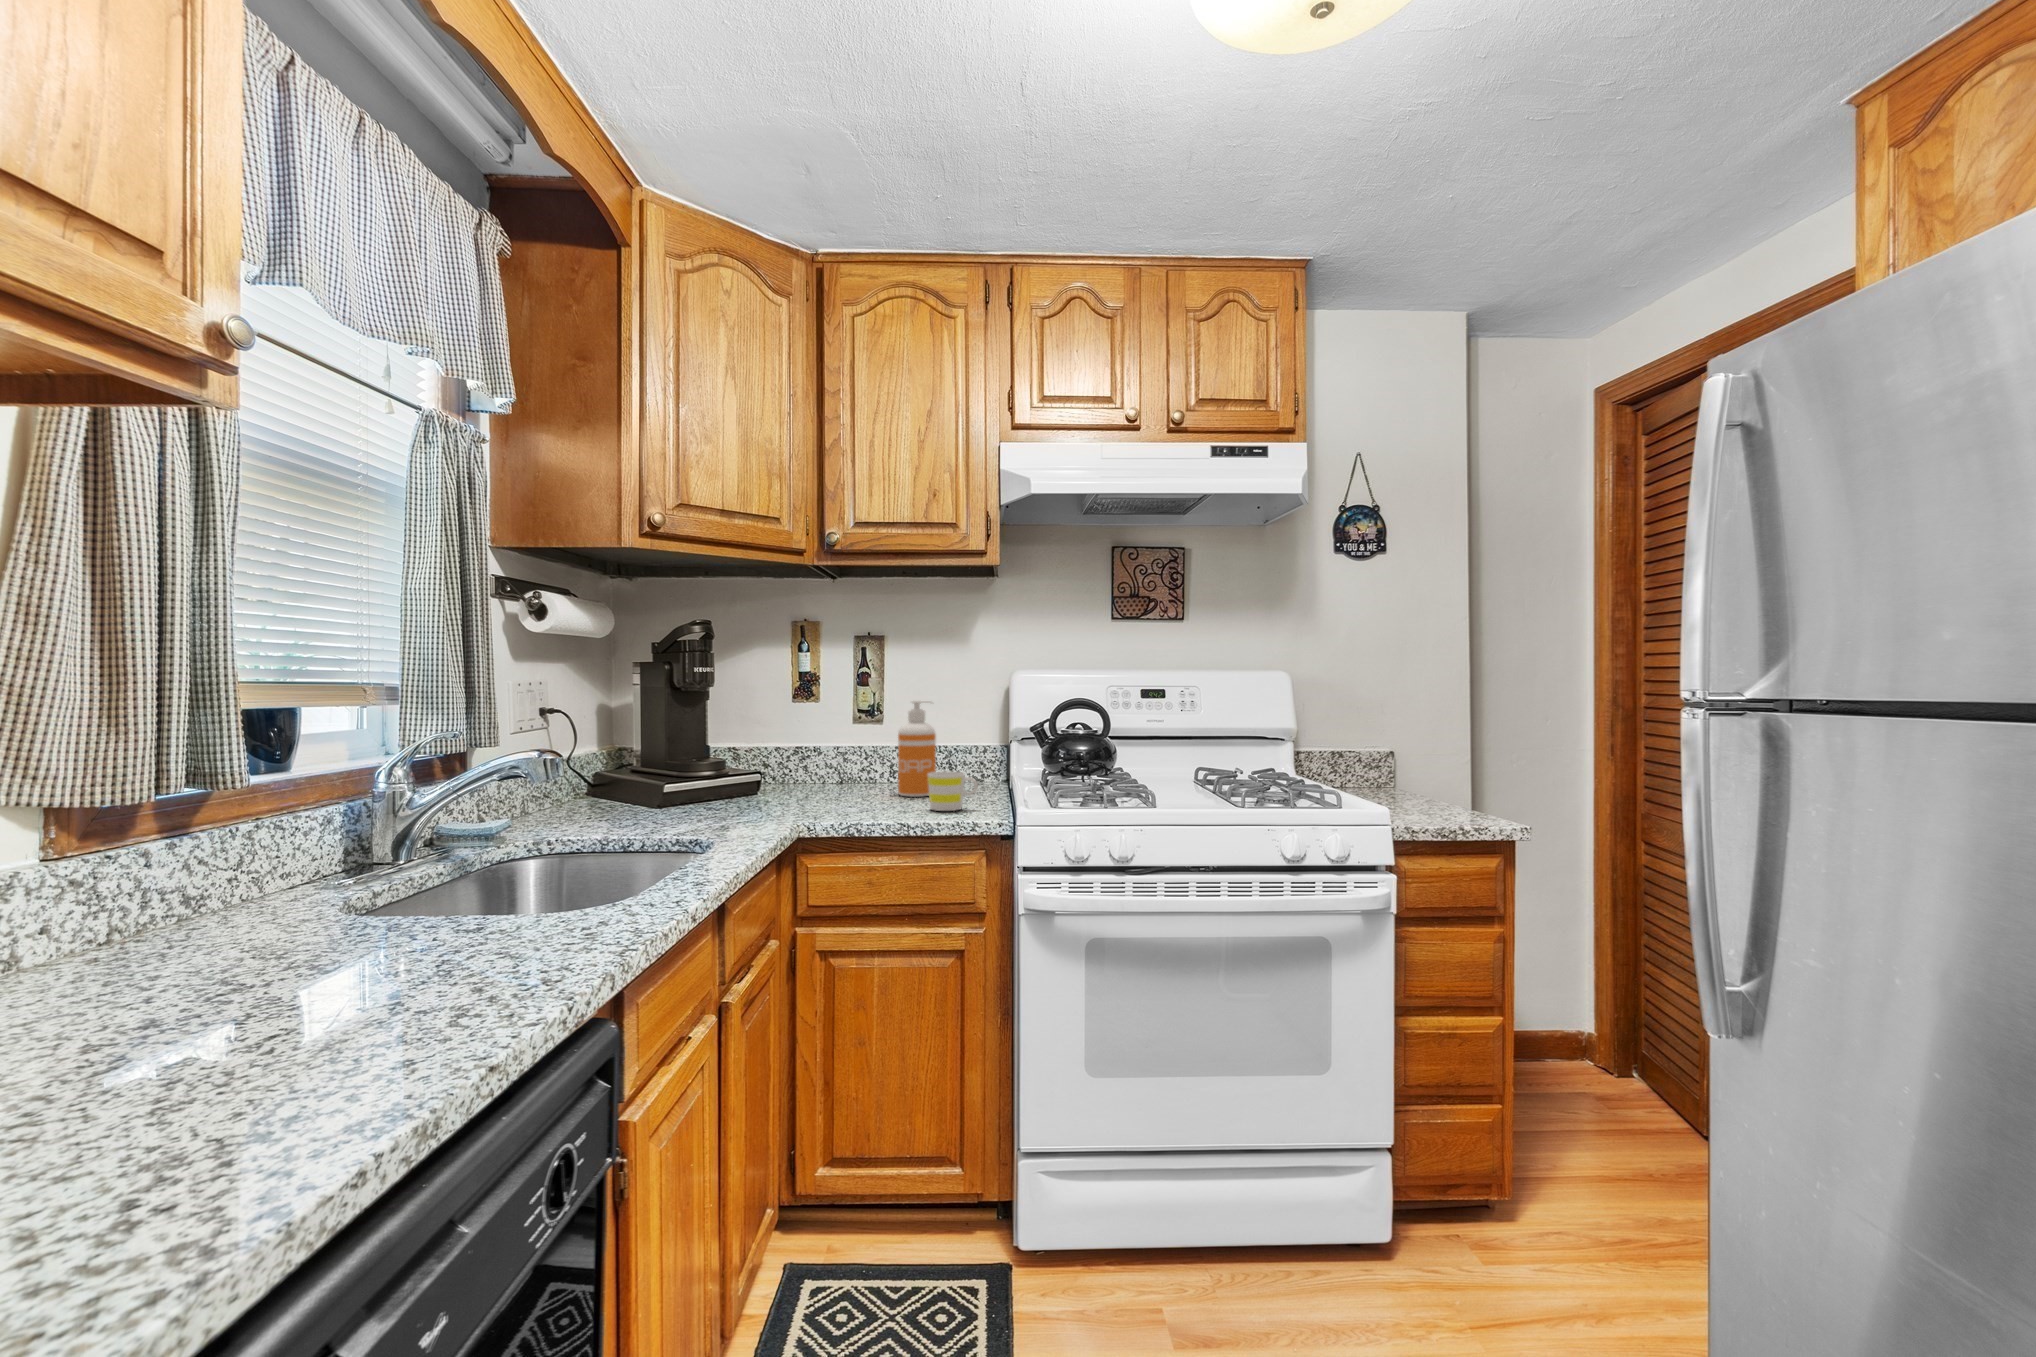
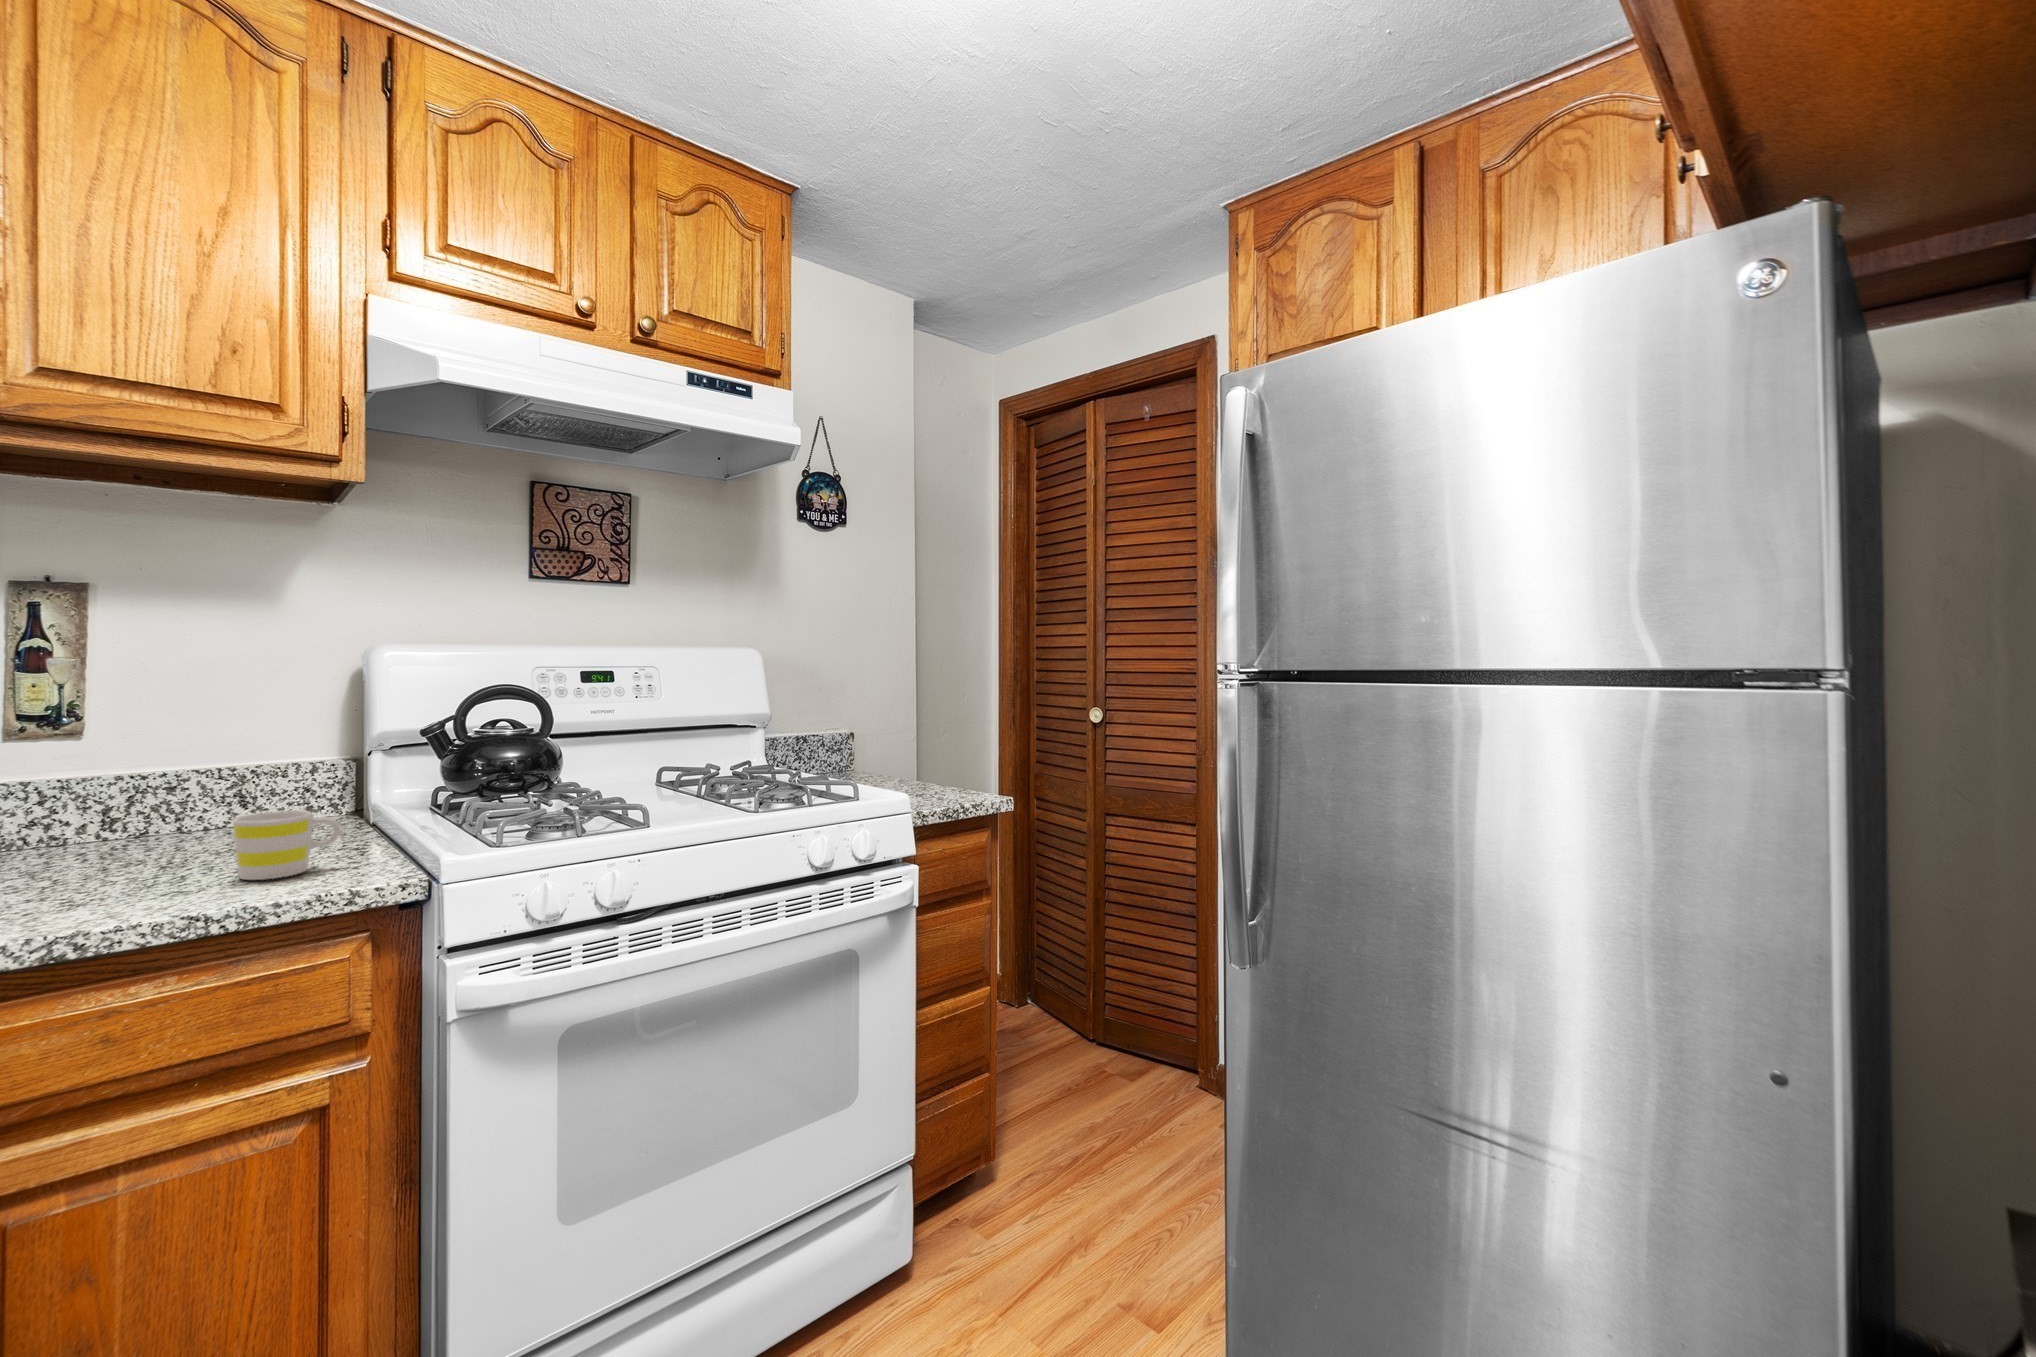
soap dispenser: present [898,701,936,797] -> none [137,695,227,860]

